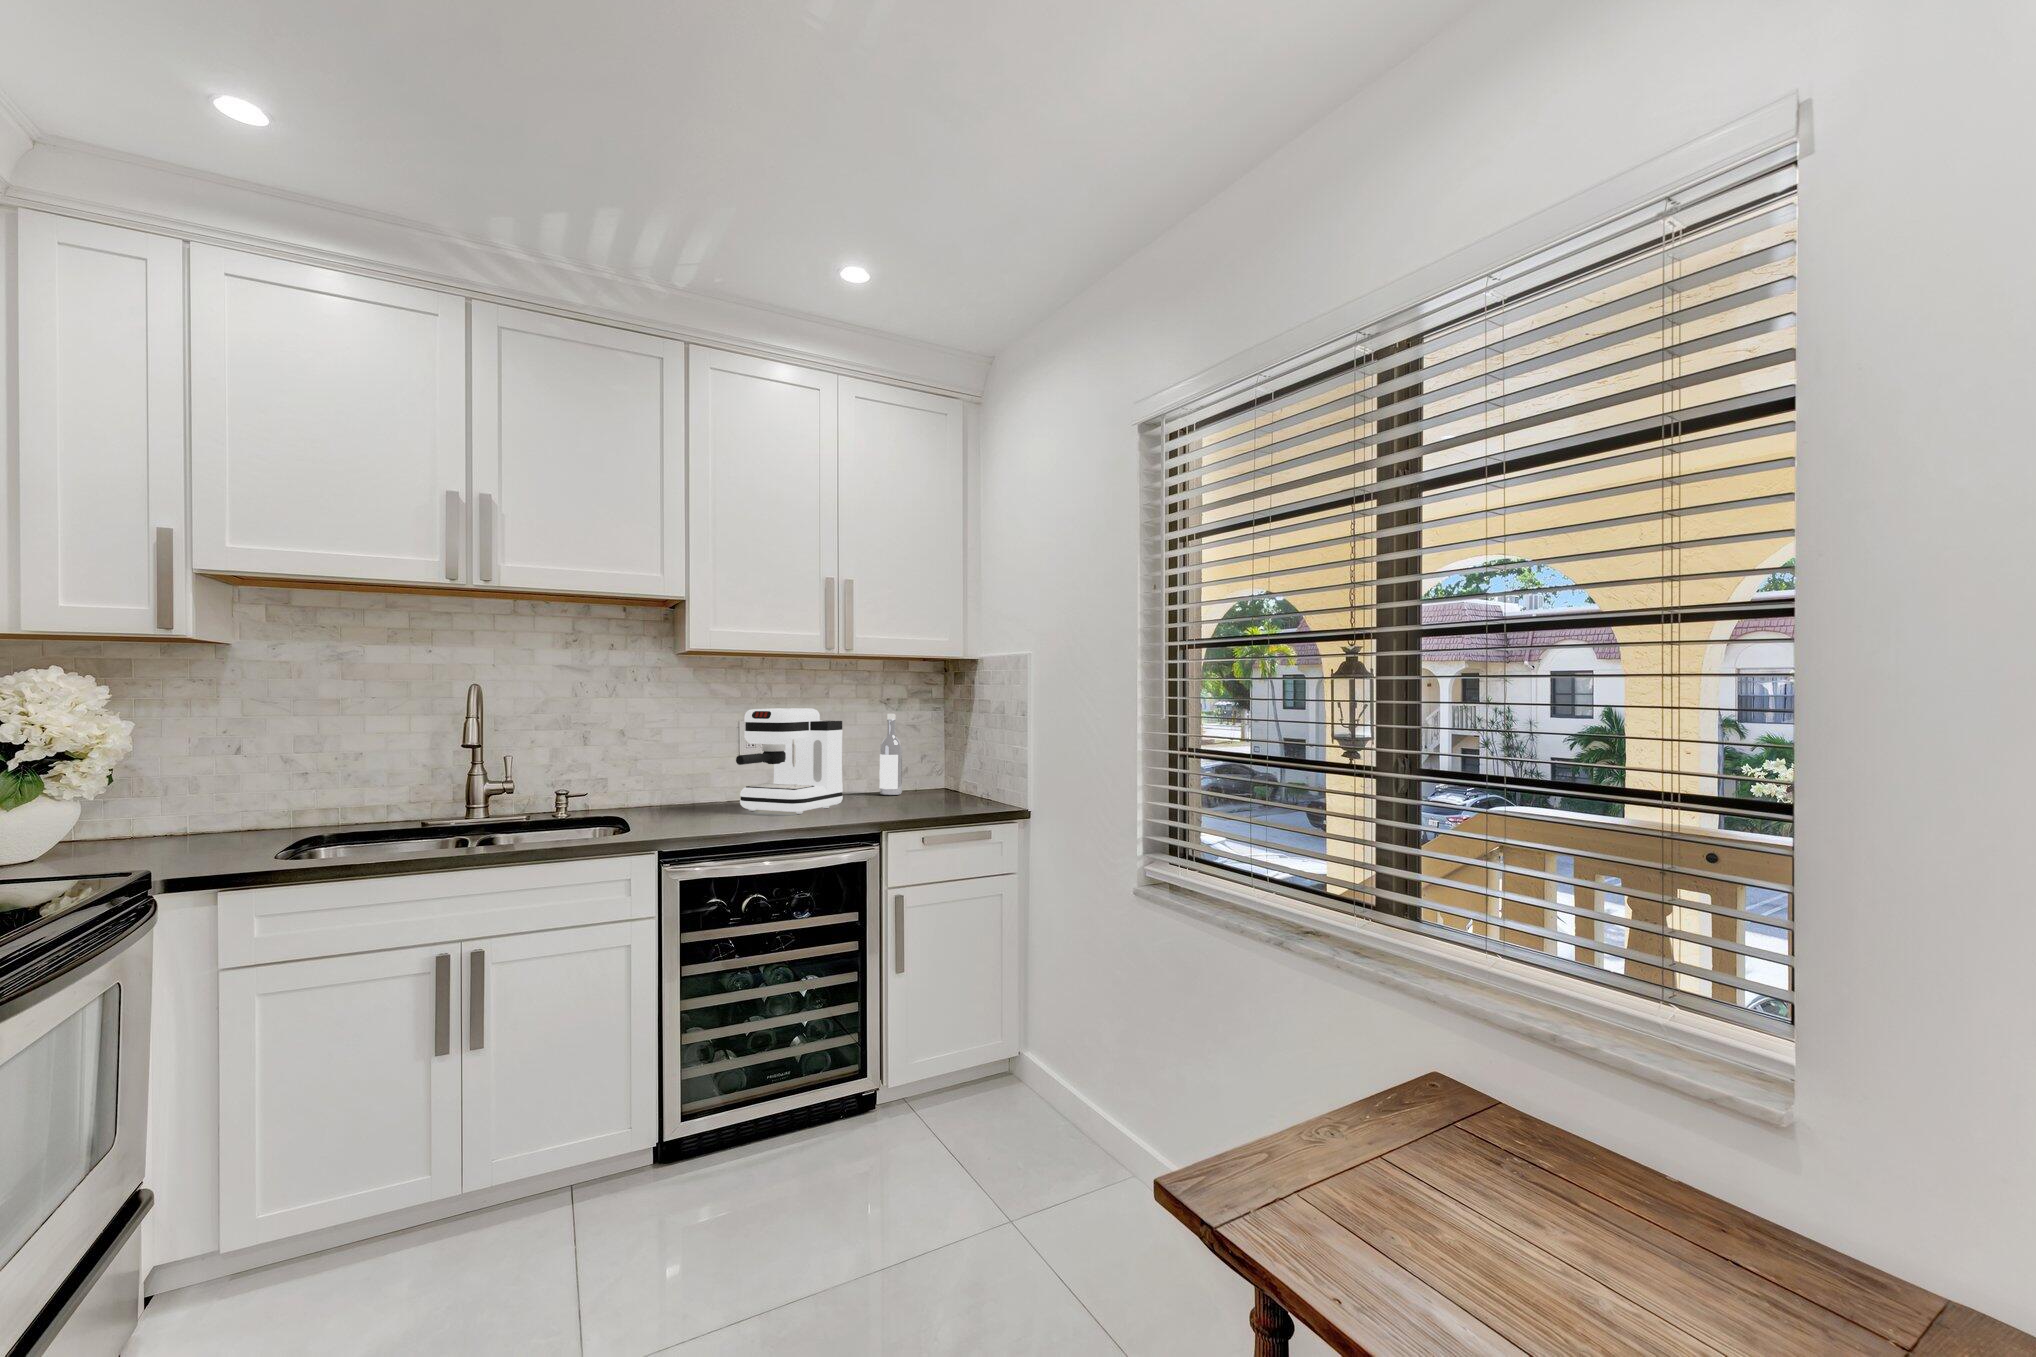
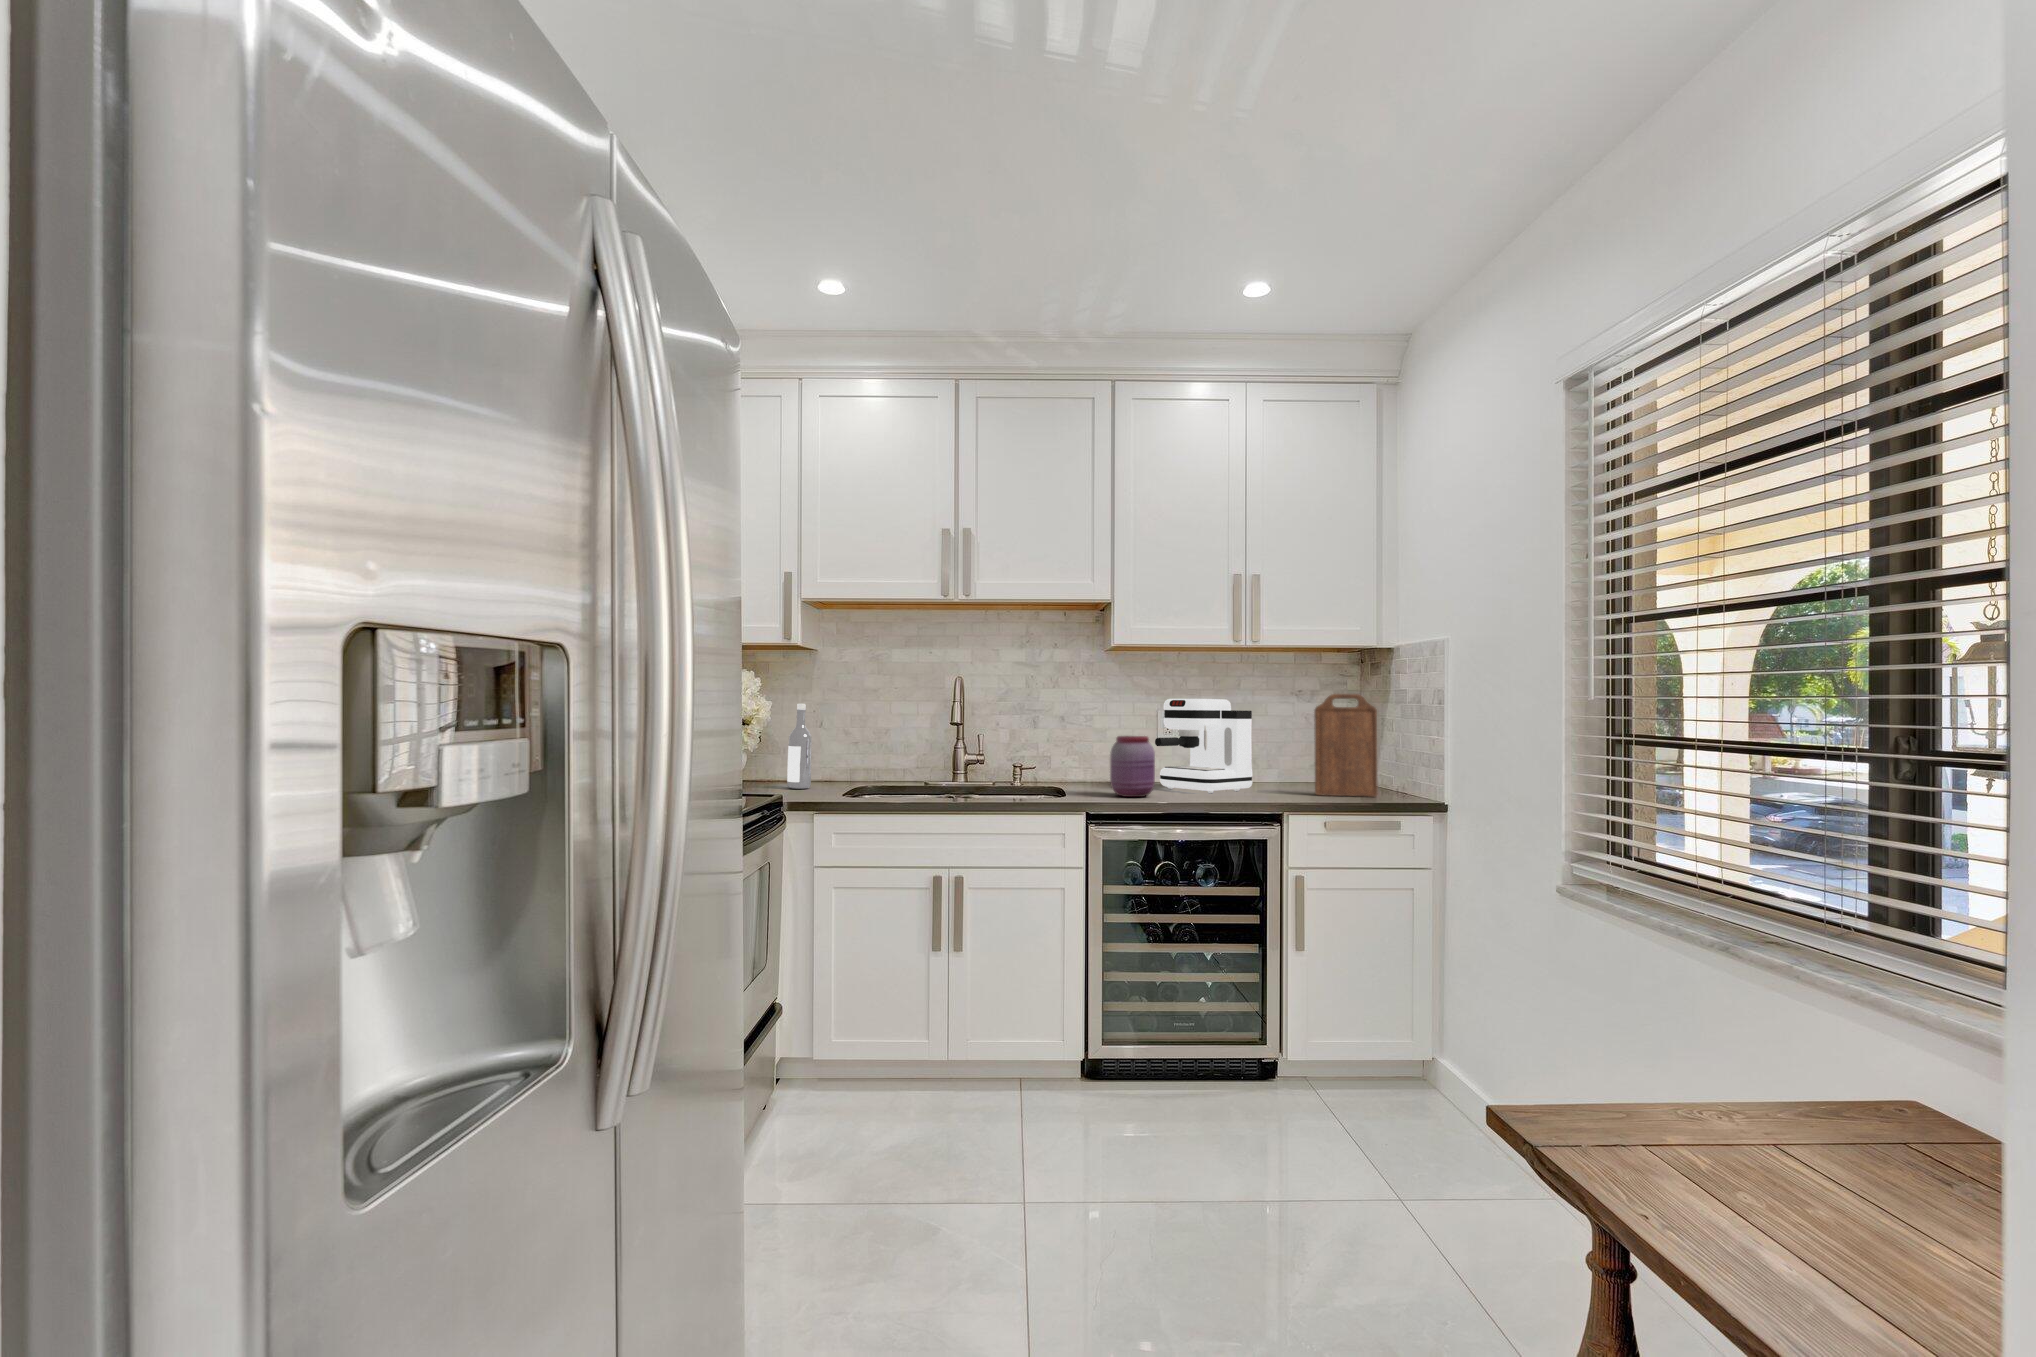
cutting board: none [907,702,966,808] -> present [1314,694,1377,797]
wine bottle: present [880,714,902,795] -> present [787,704,812,789]
jar: none [684,755,738,828] -> present [1110,736,1155,797]

